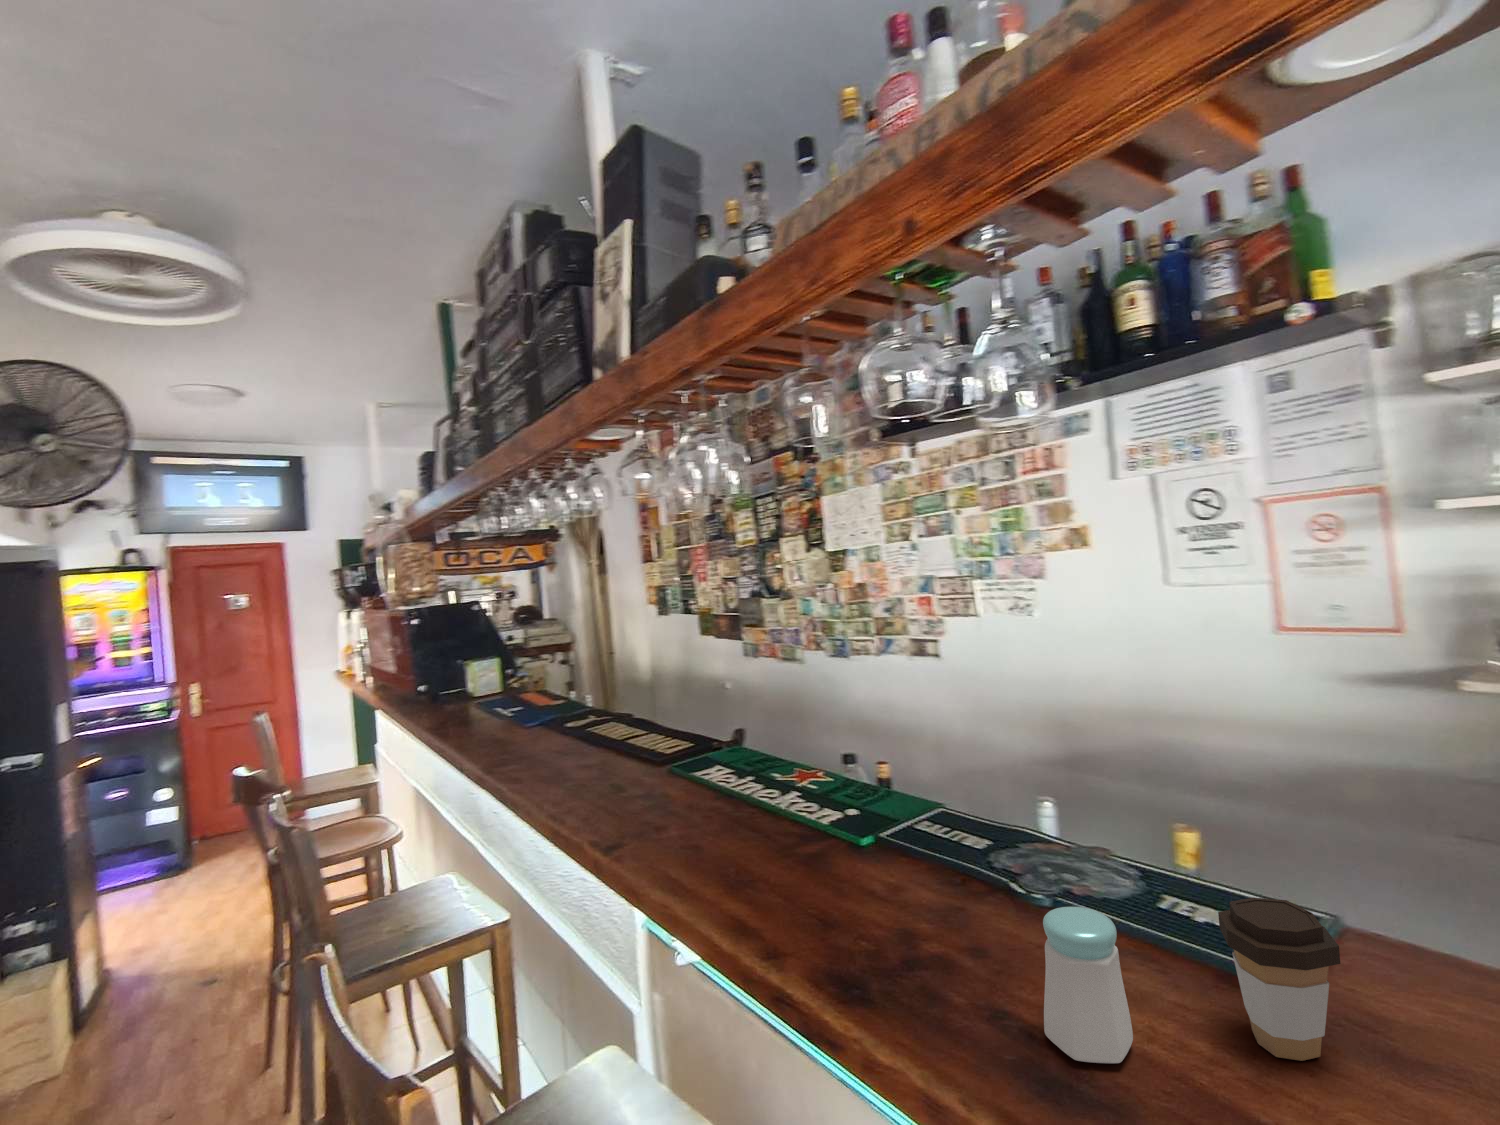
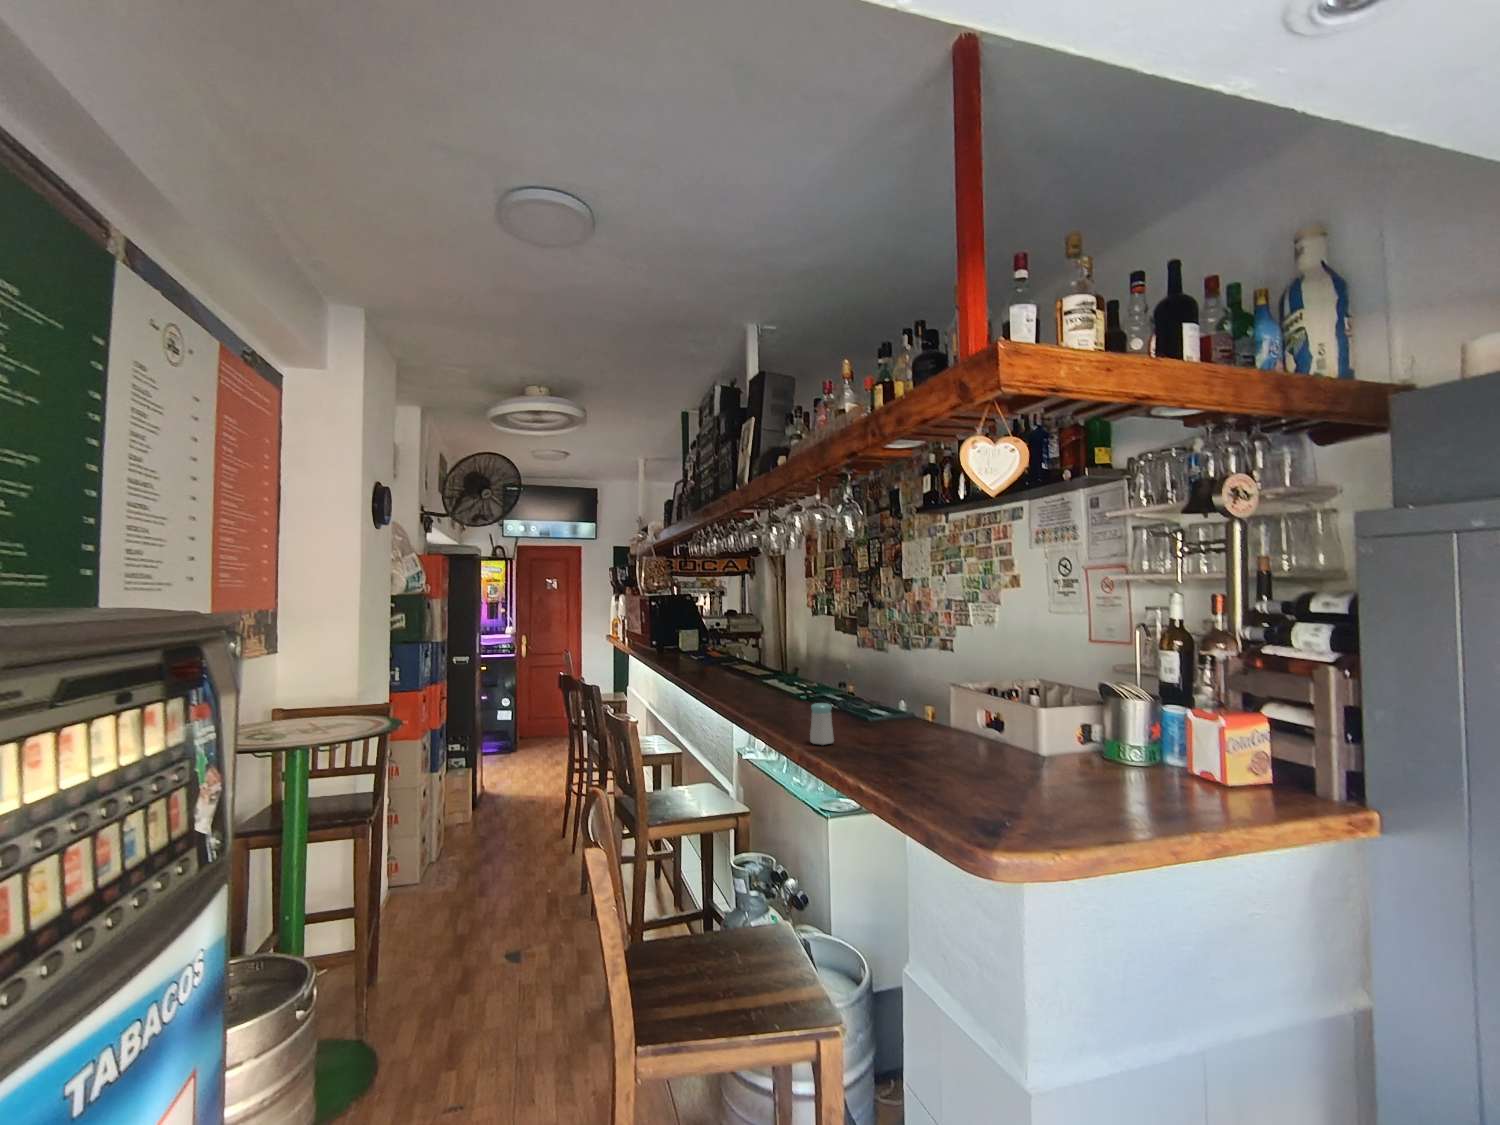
coffee cup: present [1218,898,1340,1061] -> none [863,706,891,750]

